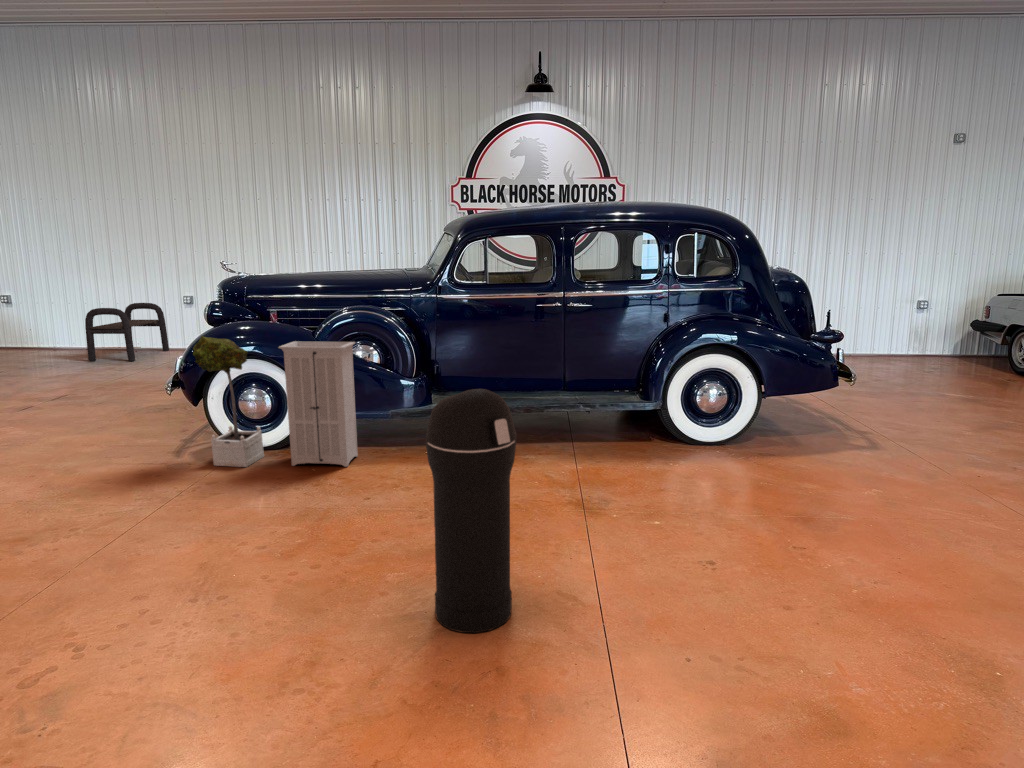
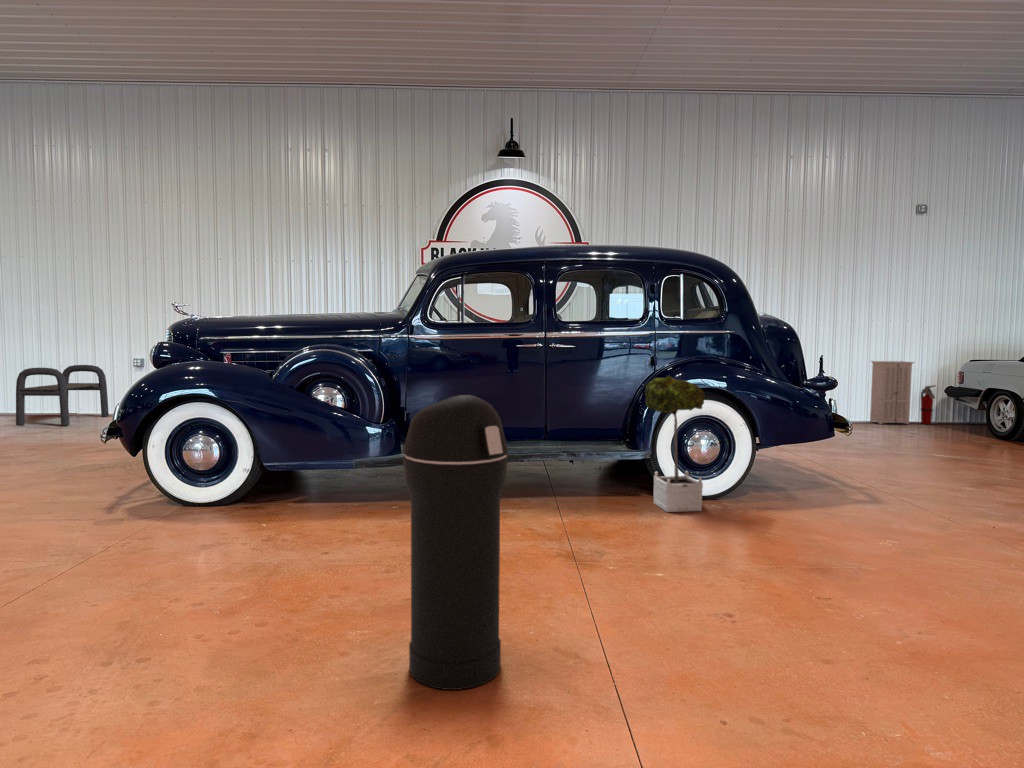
fire extinguisher: none [944,319,962,357] -> present [921,385,935,424]
potted tree: present [193,336,264,467] -> present [645,375,705,512]
storage cabinet: present [279,341,358,467] -> present [870,361,914,424]

